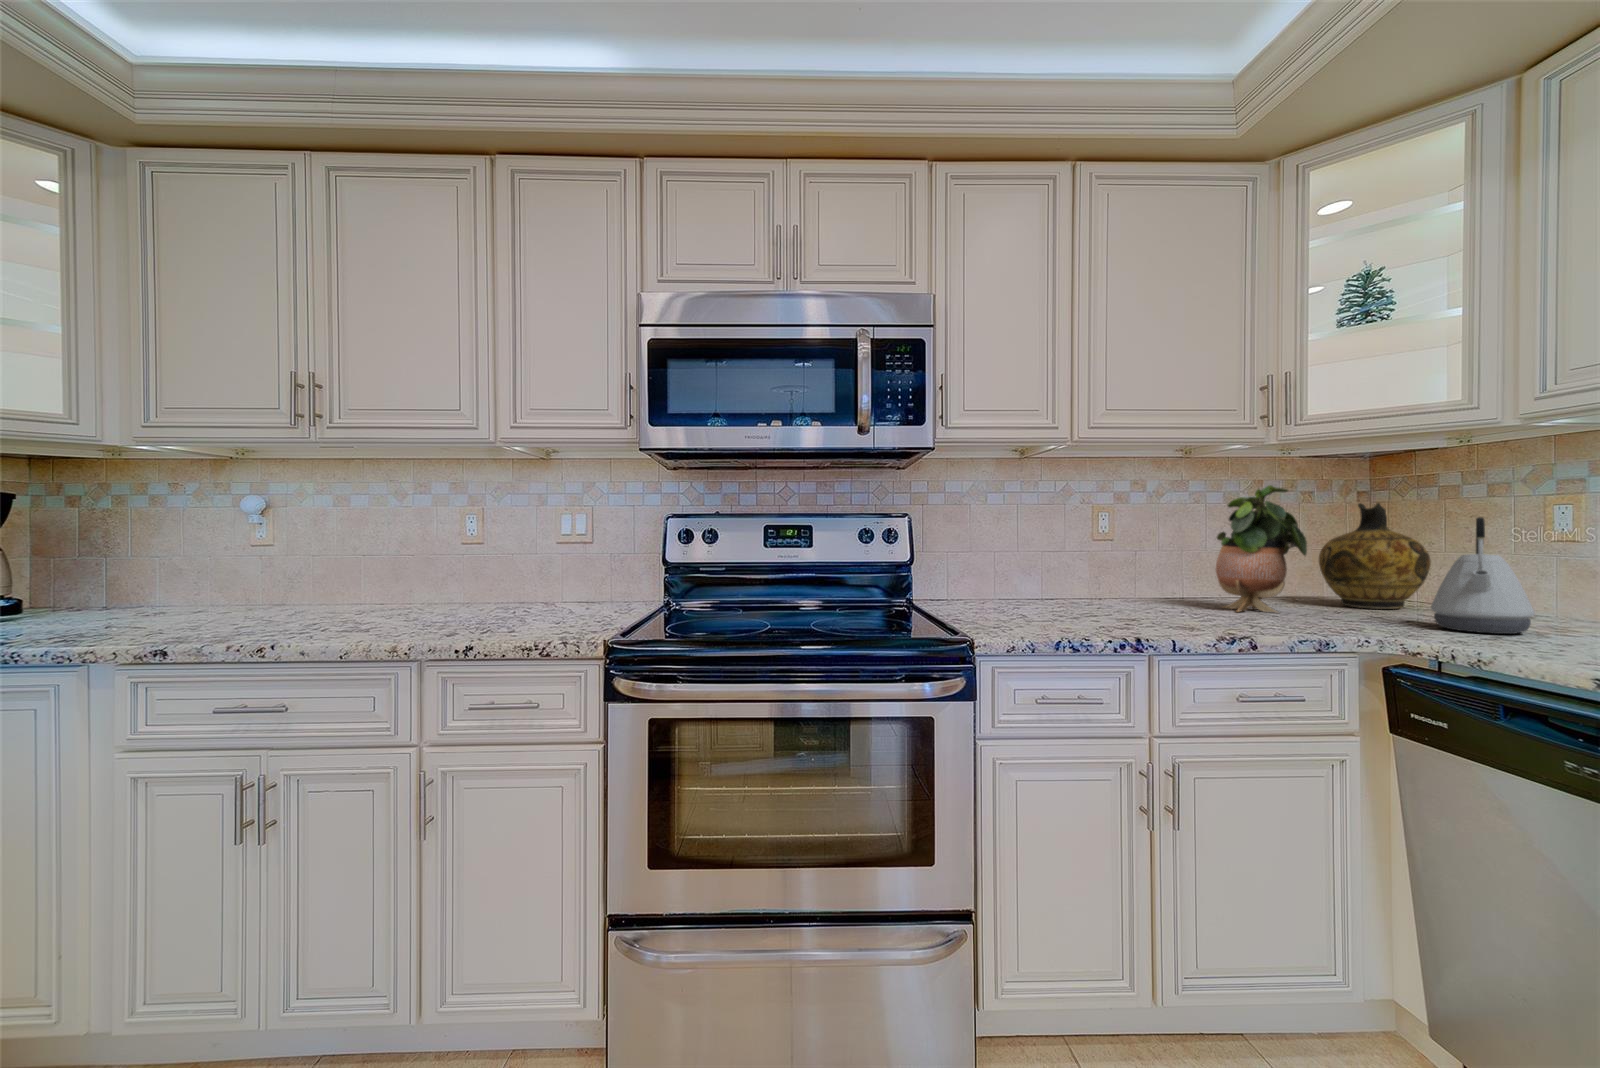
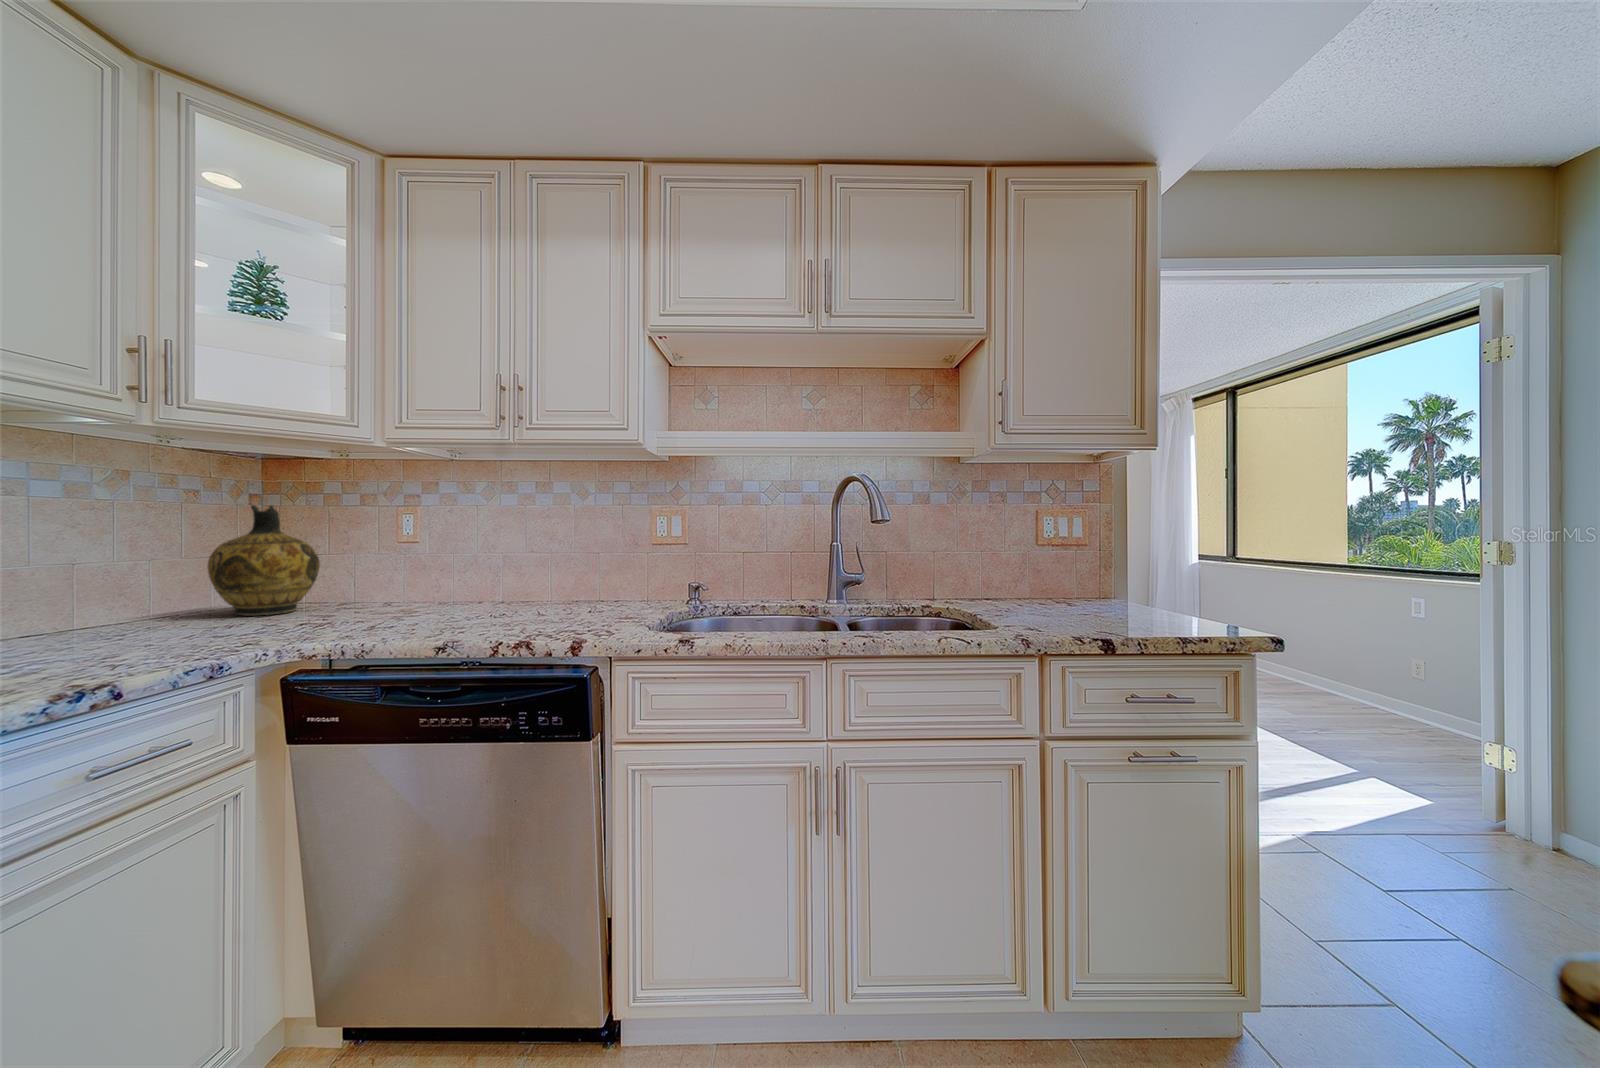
potted plant: present [1216,485,1307,612] -> none [59,479,194,643]
kettle: present [1431,517,1535,634] -> none [322,523,399,627]

